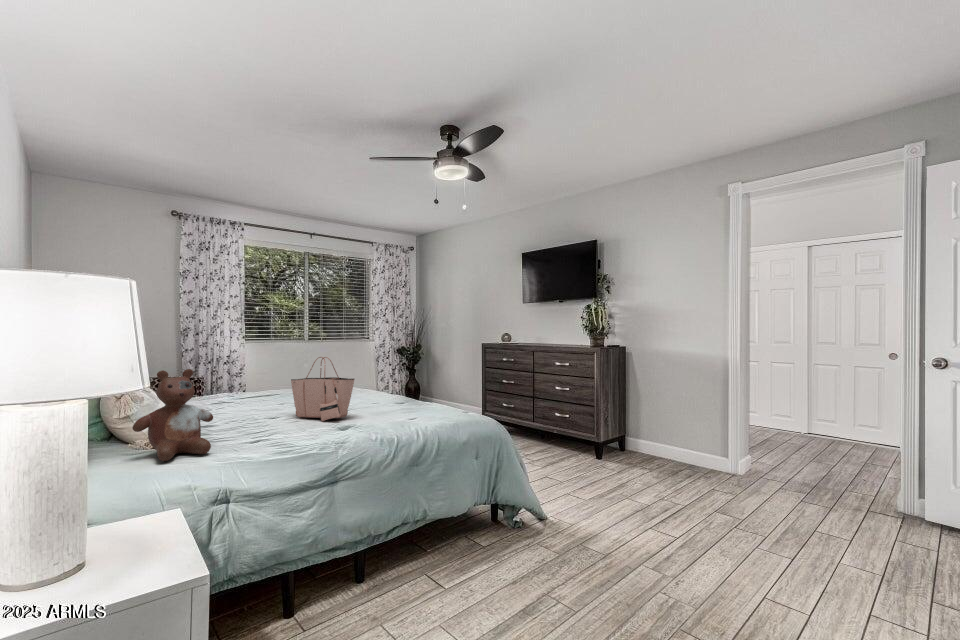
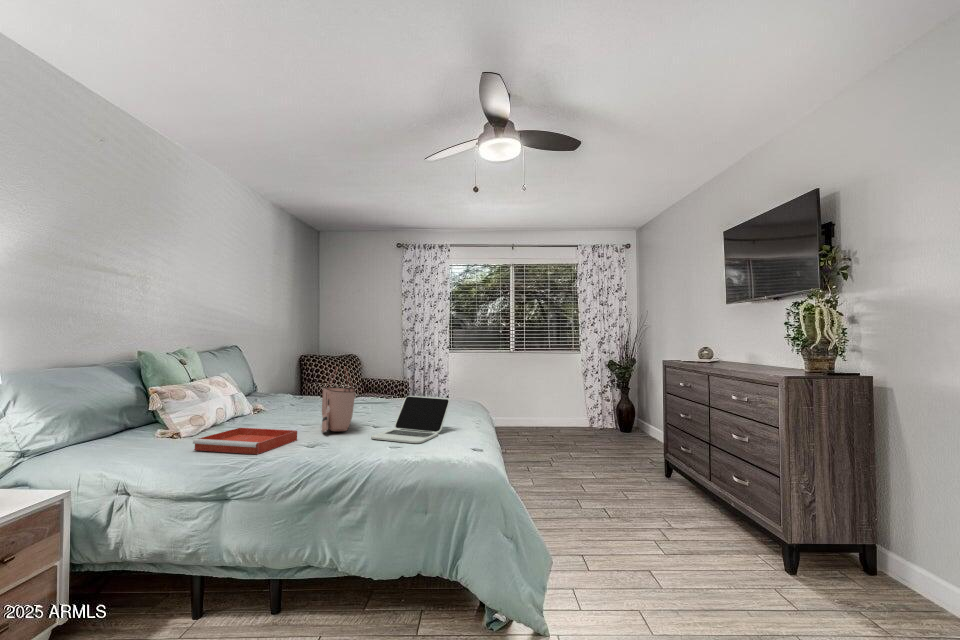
stuffed bear: present [132,369,213,461] -> none [136,372,207,446]
laptop: none [375,379,433,417] -> present [371,396,450,443]
tray: none [249,419,337,450] -> present [193,428,297,454]

